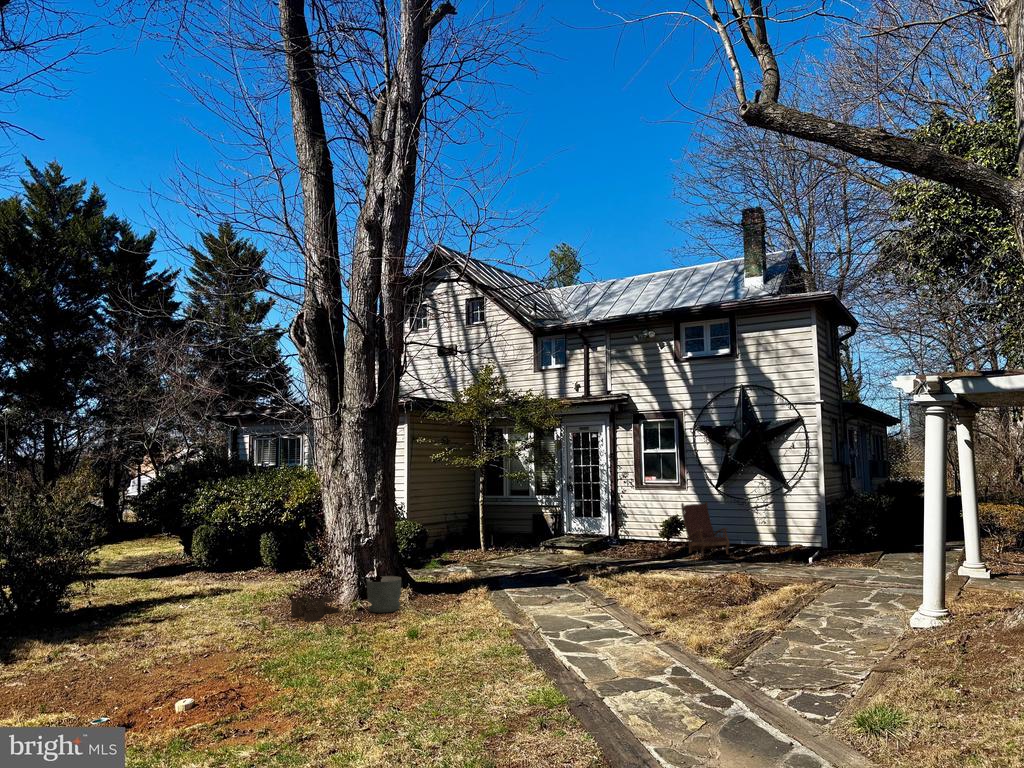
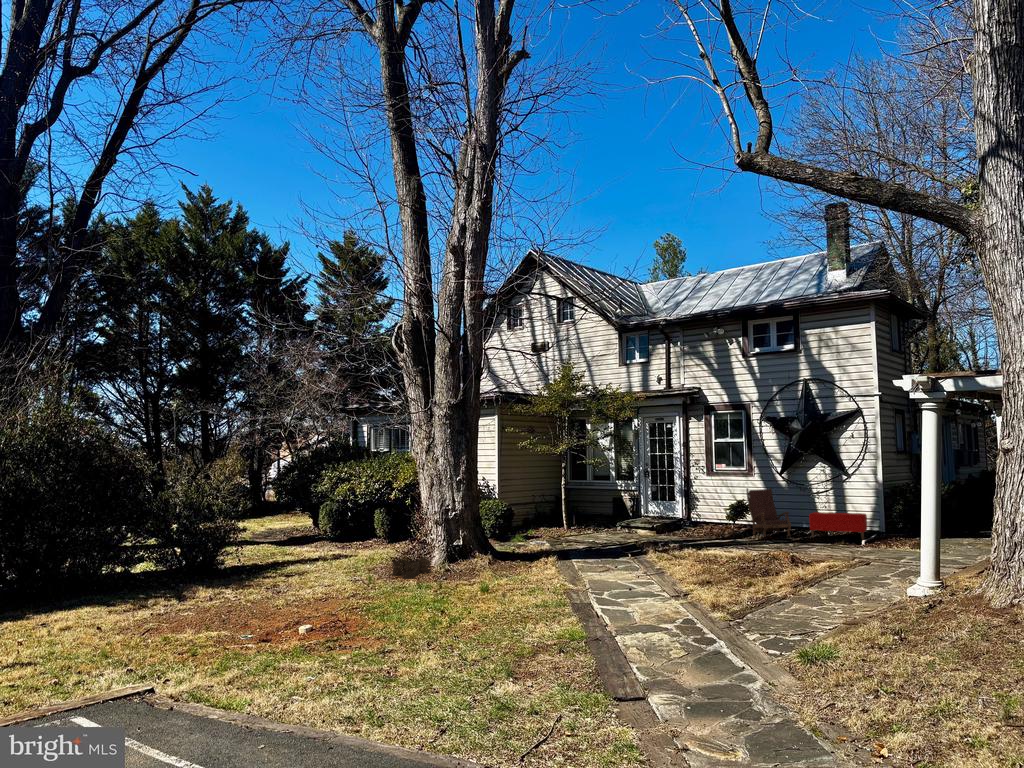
bench: none [748,528,807,557] -> present [809,512,867,540]
planter: present [367,576,401,613] -> none [453,544,482,574]

